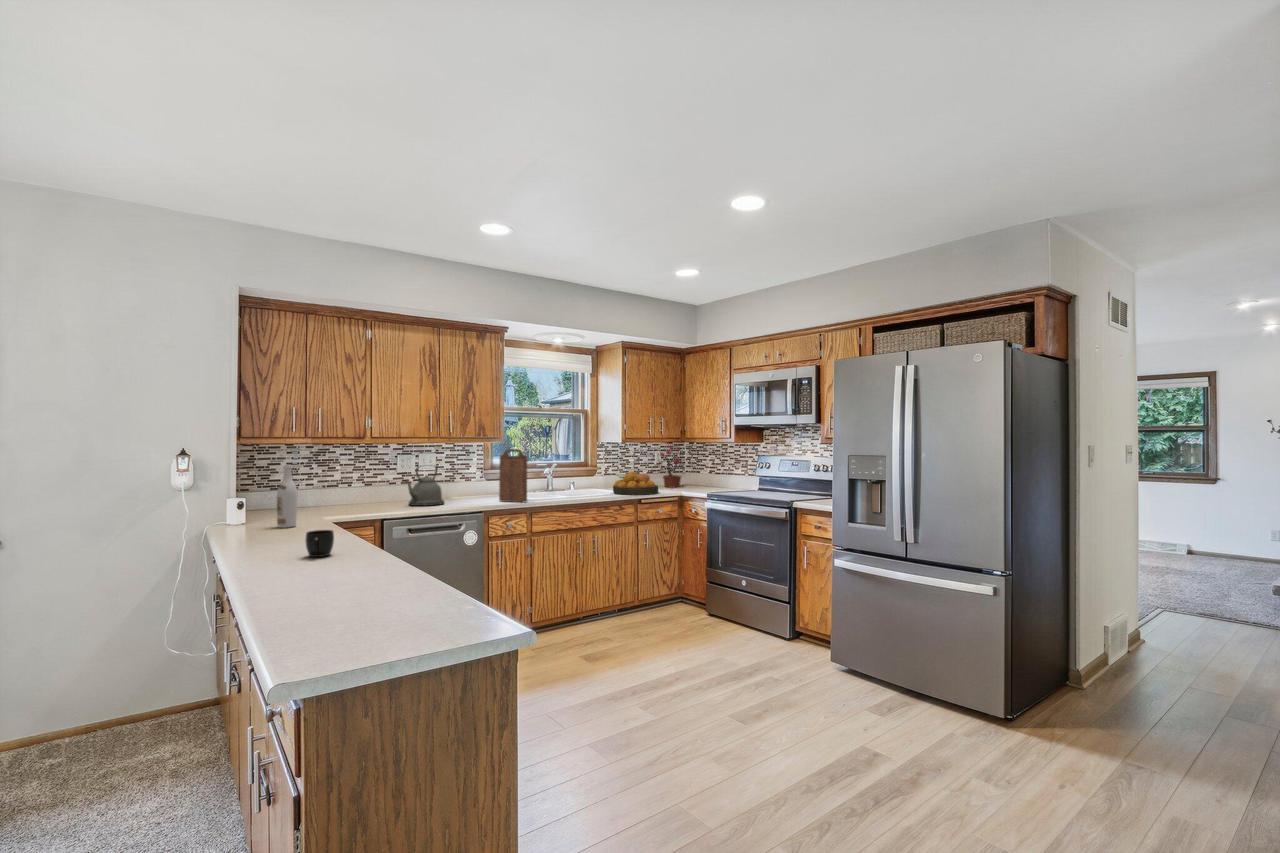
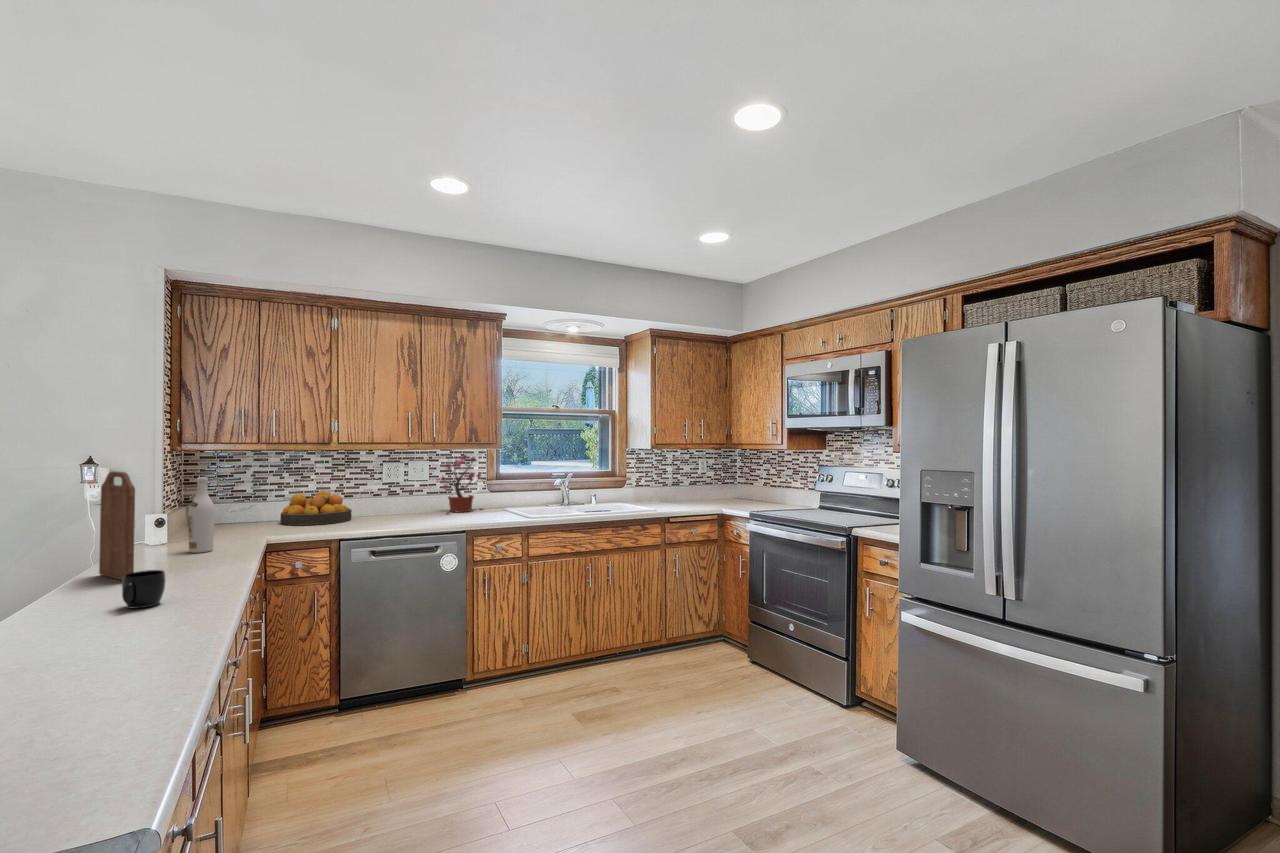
potted plant: present [657,446,682,488] -> present [437,455,483,514]
cutting board: present [499,449,527,502] -> present [99,471,135,580]
kettle: present [405,466,444,506] -> none [377,475,428,523]
fruit bowl: present [613,472,658,495] -> present [280,491,352,525]

